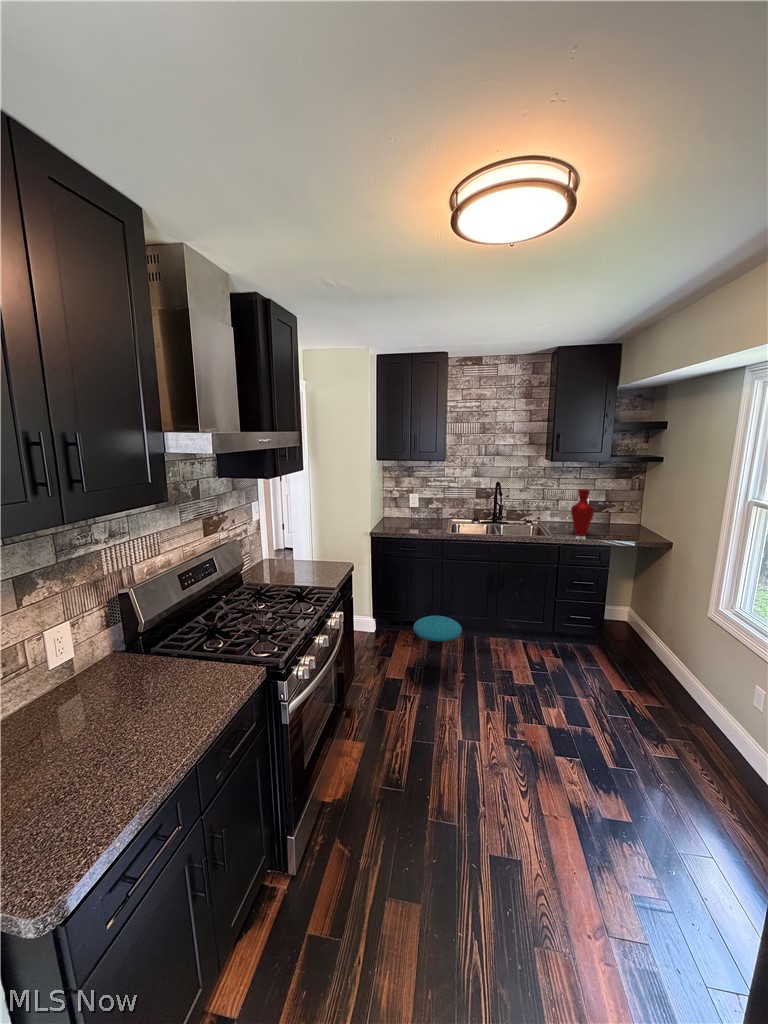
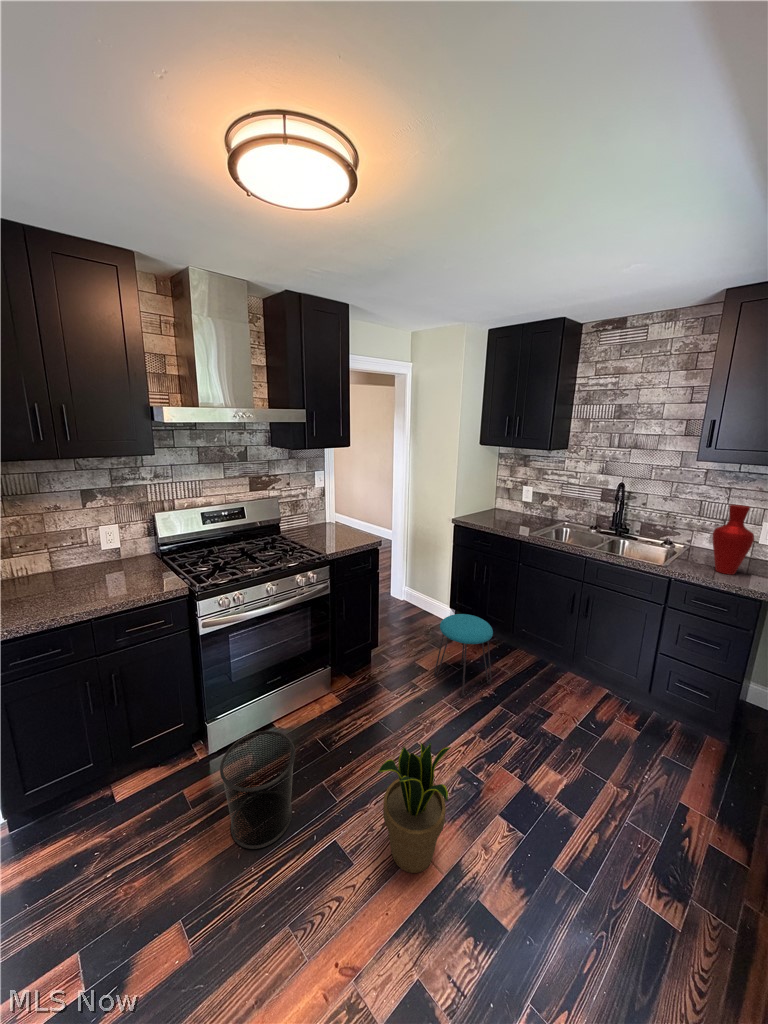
potted plant: none [515,711,586,835] -> present [378,742,451,873]
trash can: none [380,787,461,927] -> present [220,731,295,849]

